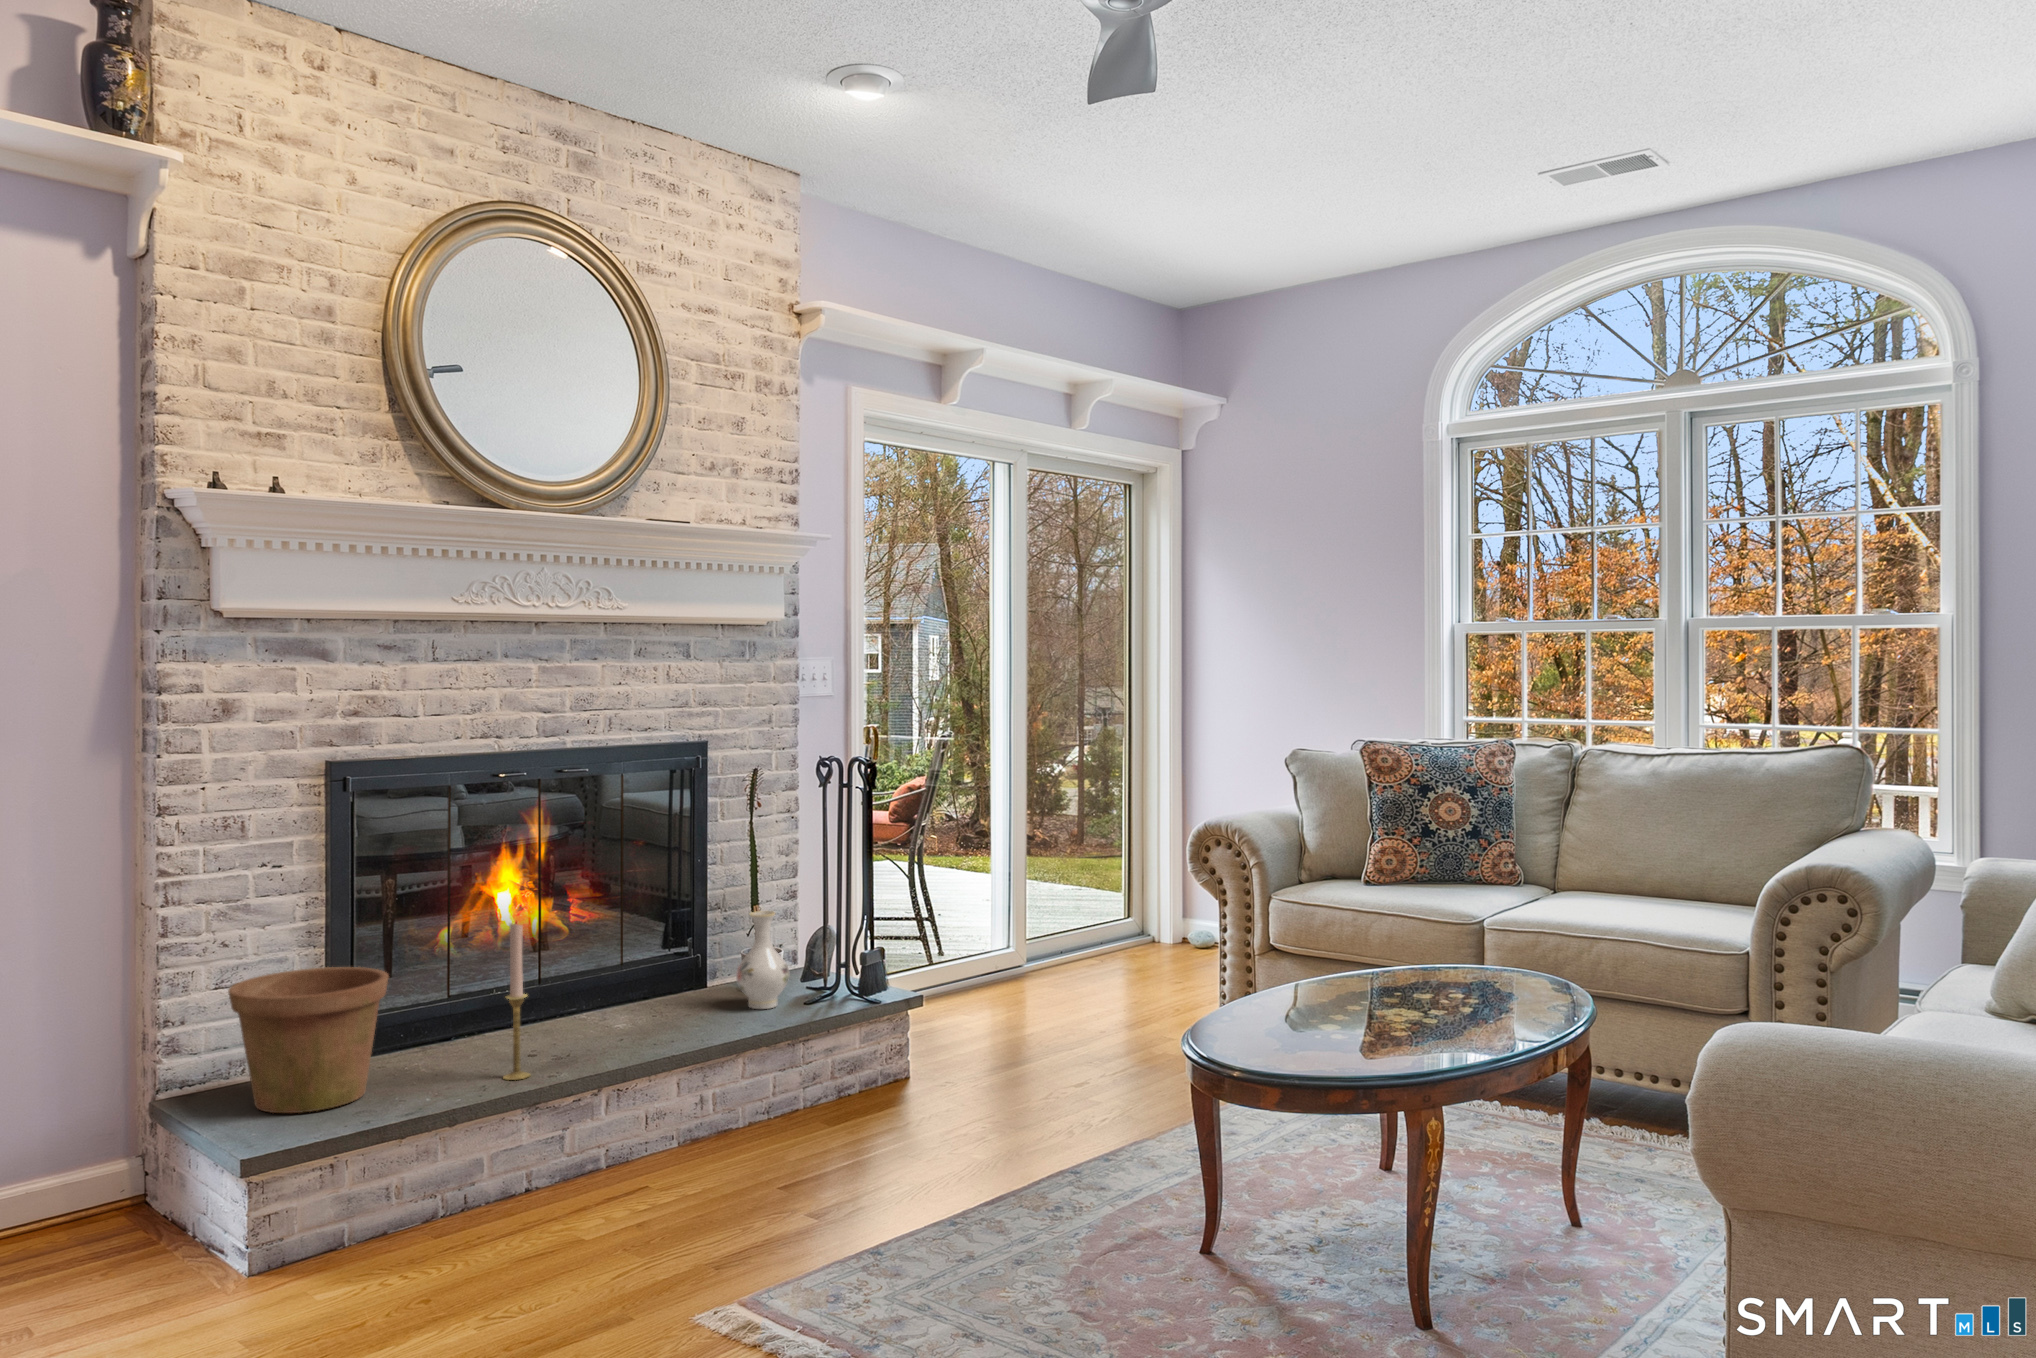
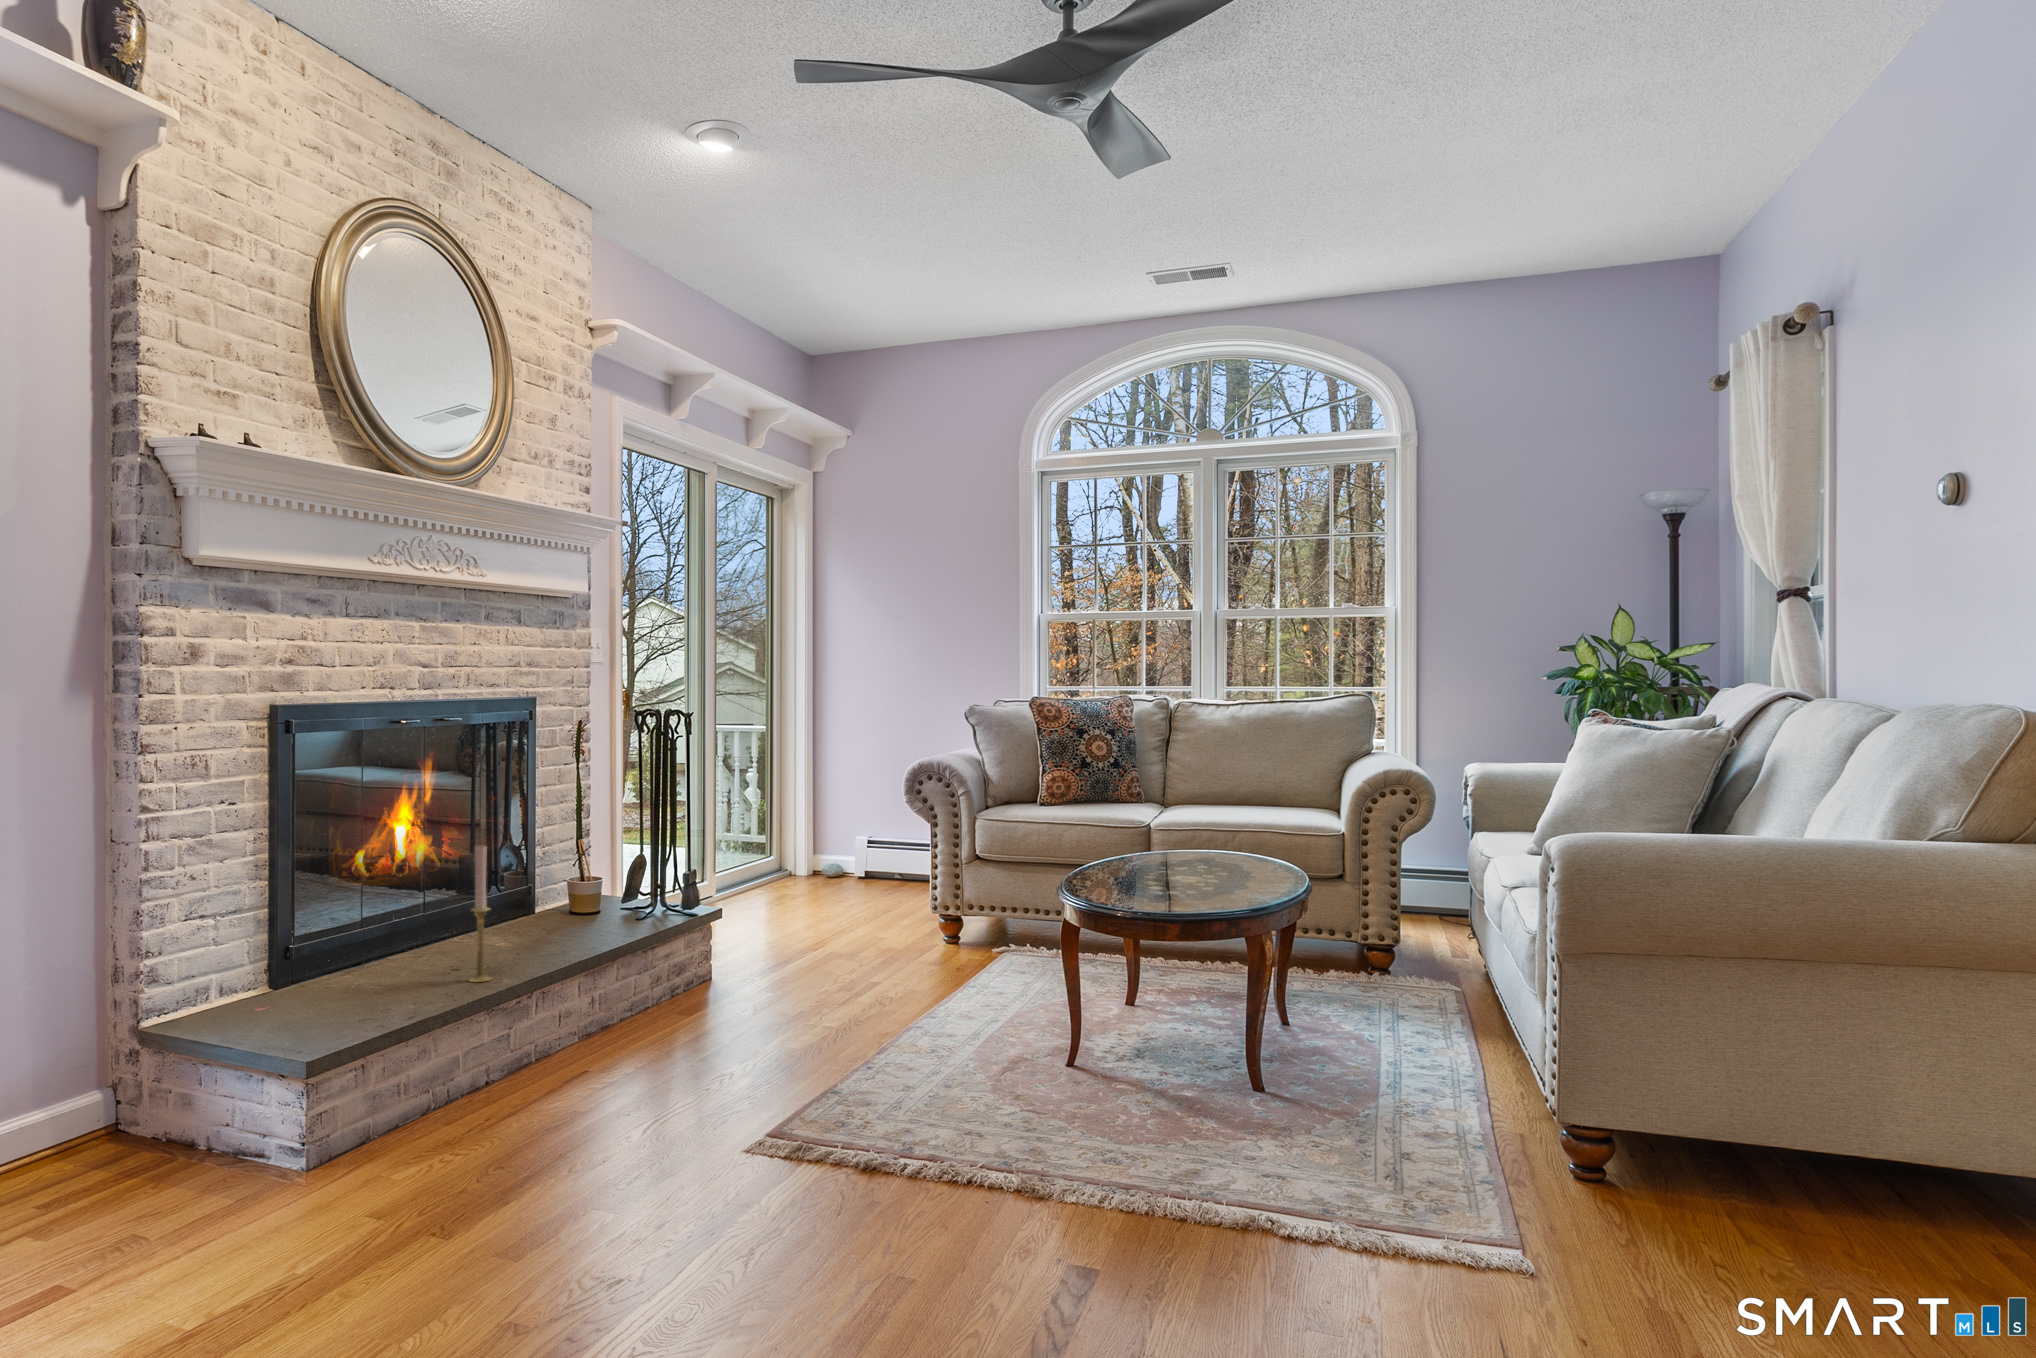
vase: present [736,911,789,1009] -> none [588,841,635,925]
flower pot: present [228,967,389,1113] -> none [238,892,385,1019]

